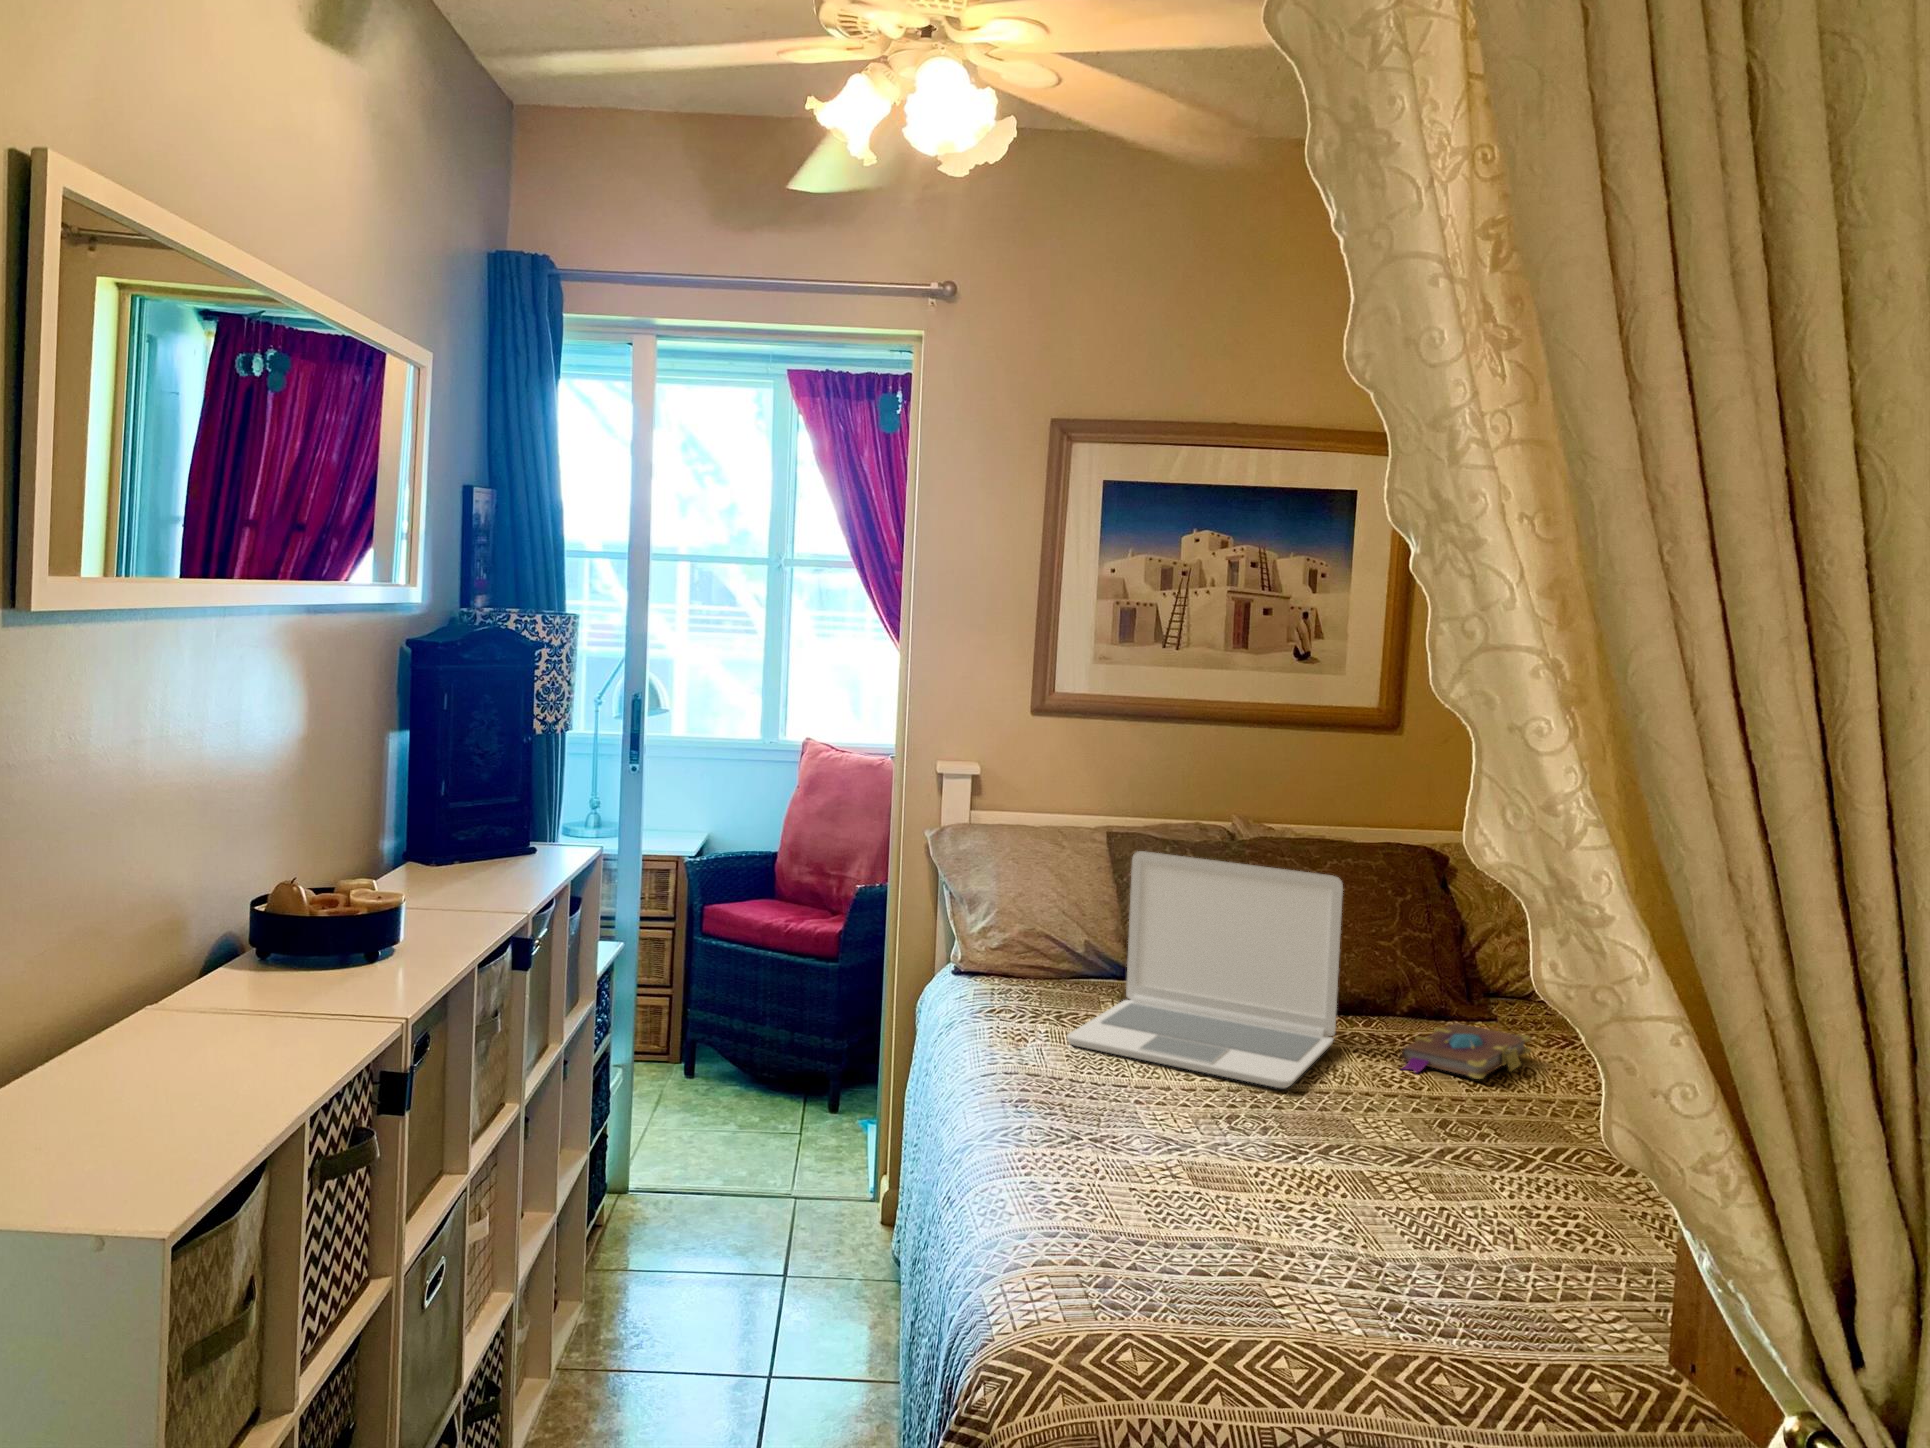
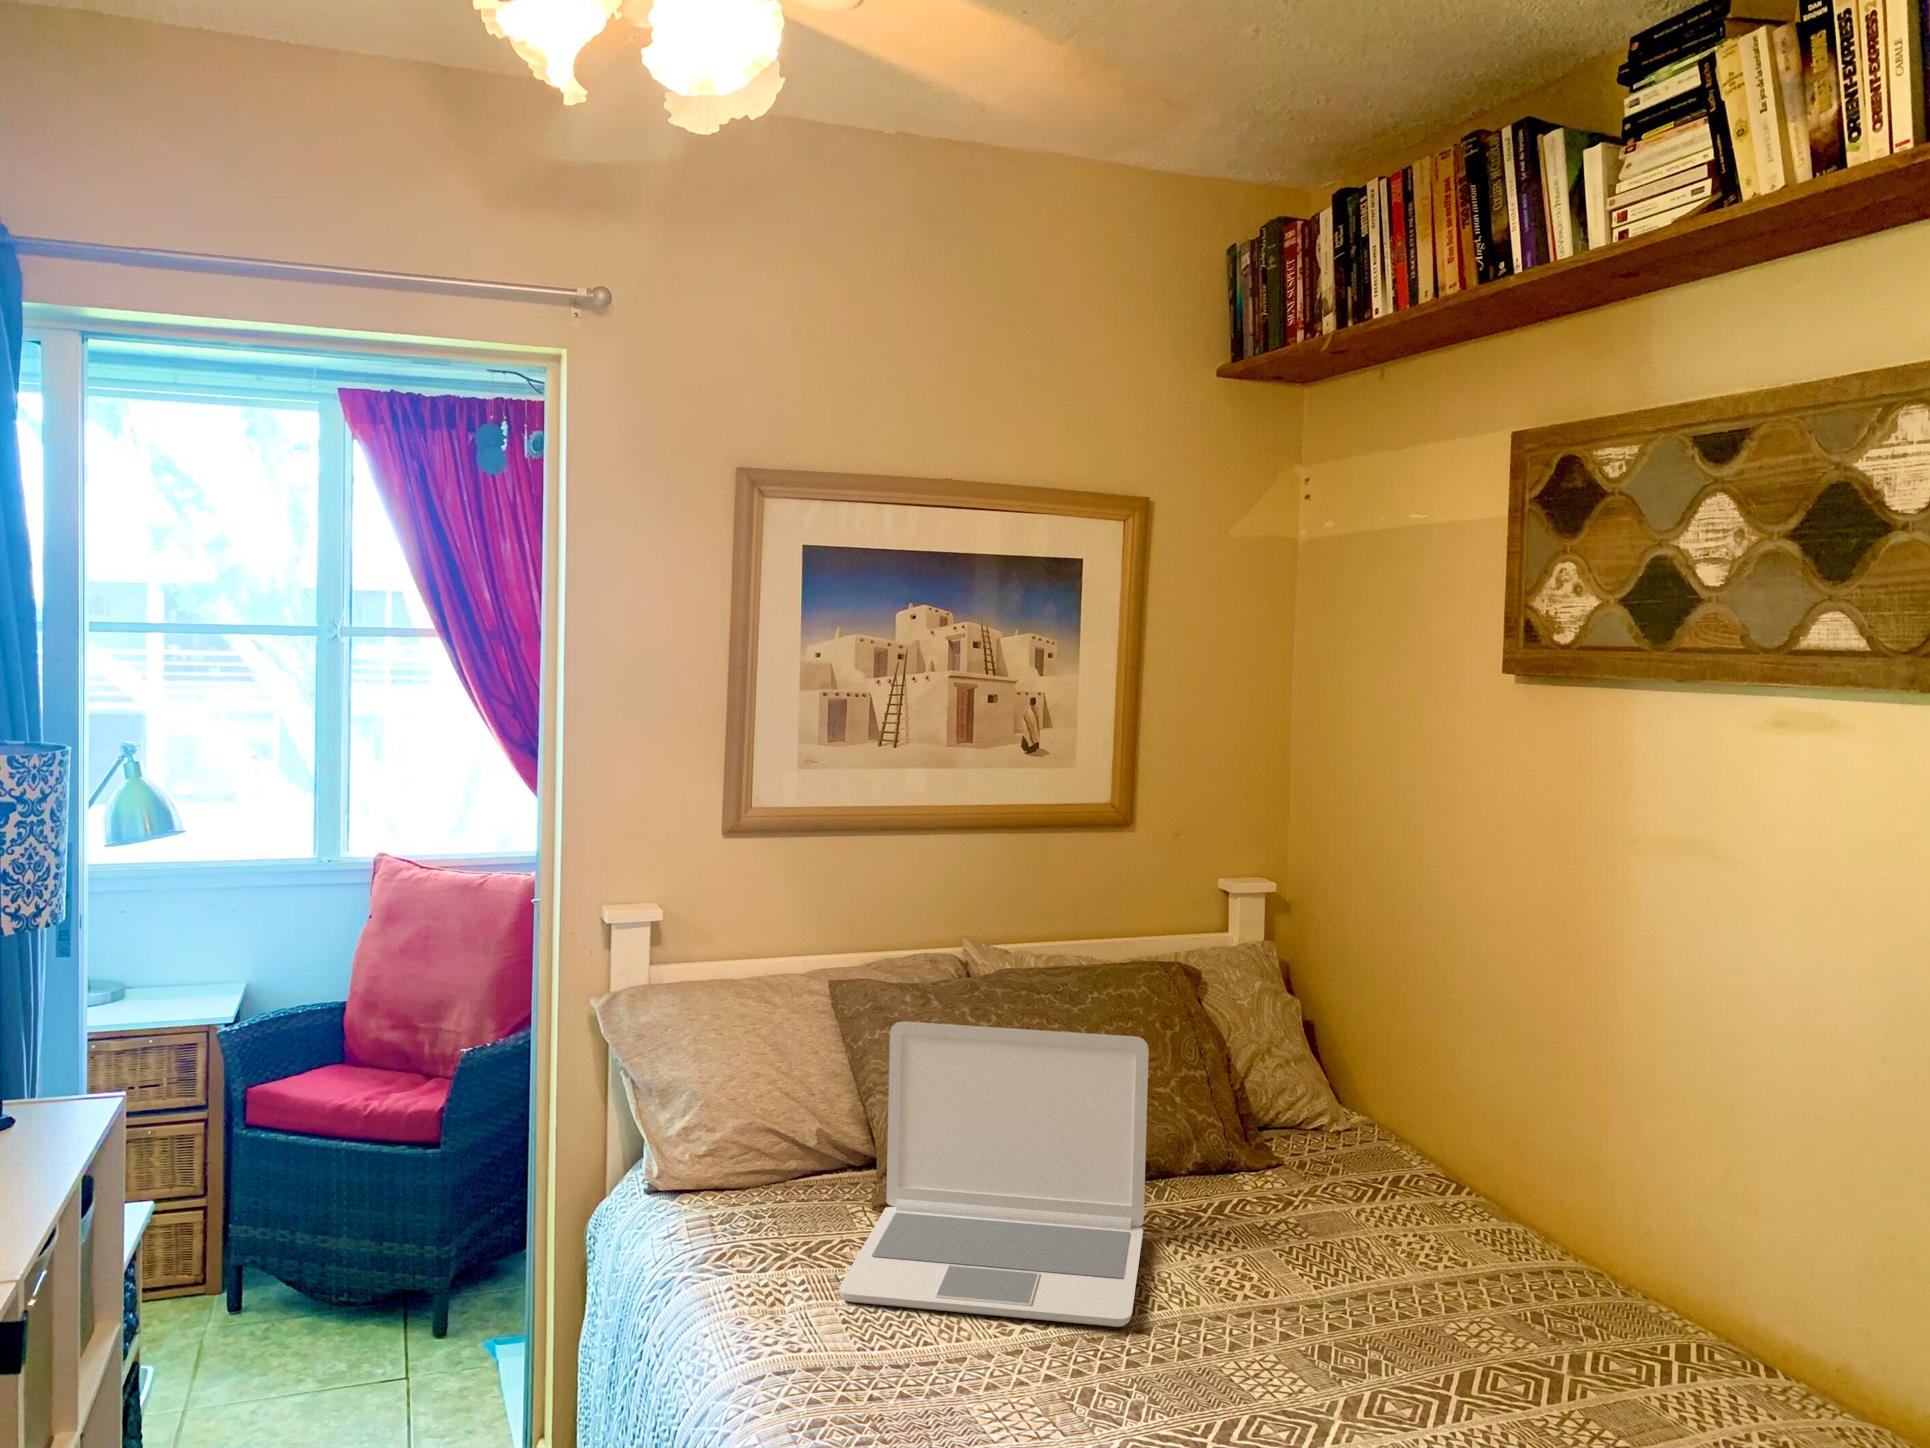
book: present [1401,1023,1531,1079] -> none [1218,1180,1340,1264]

